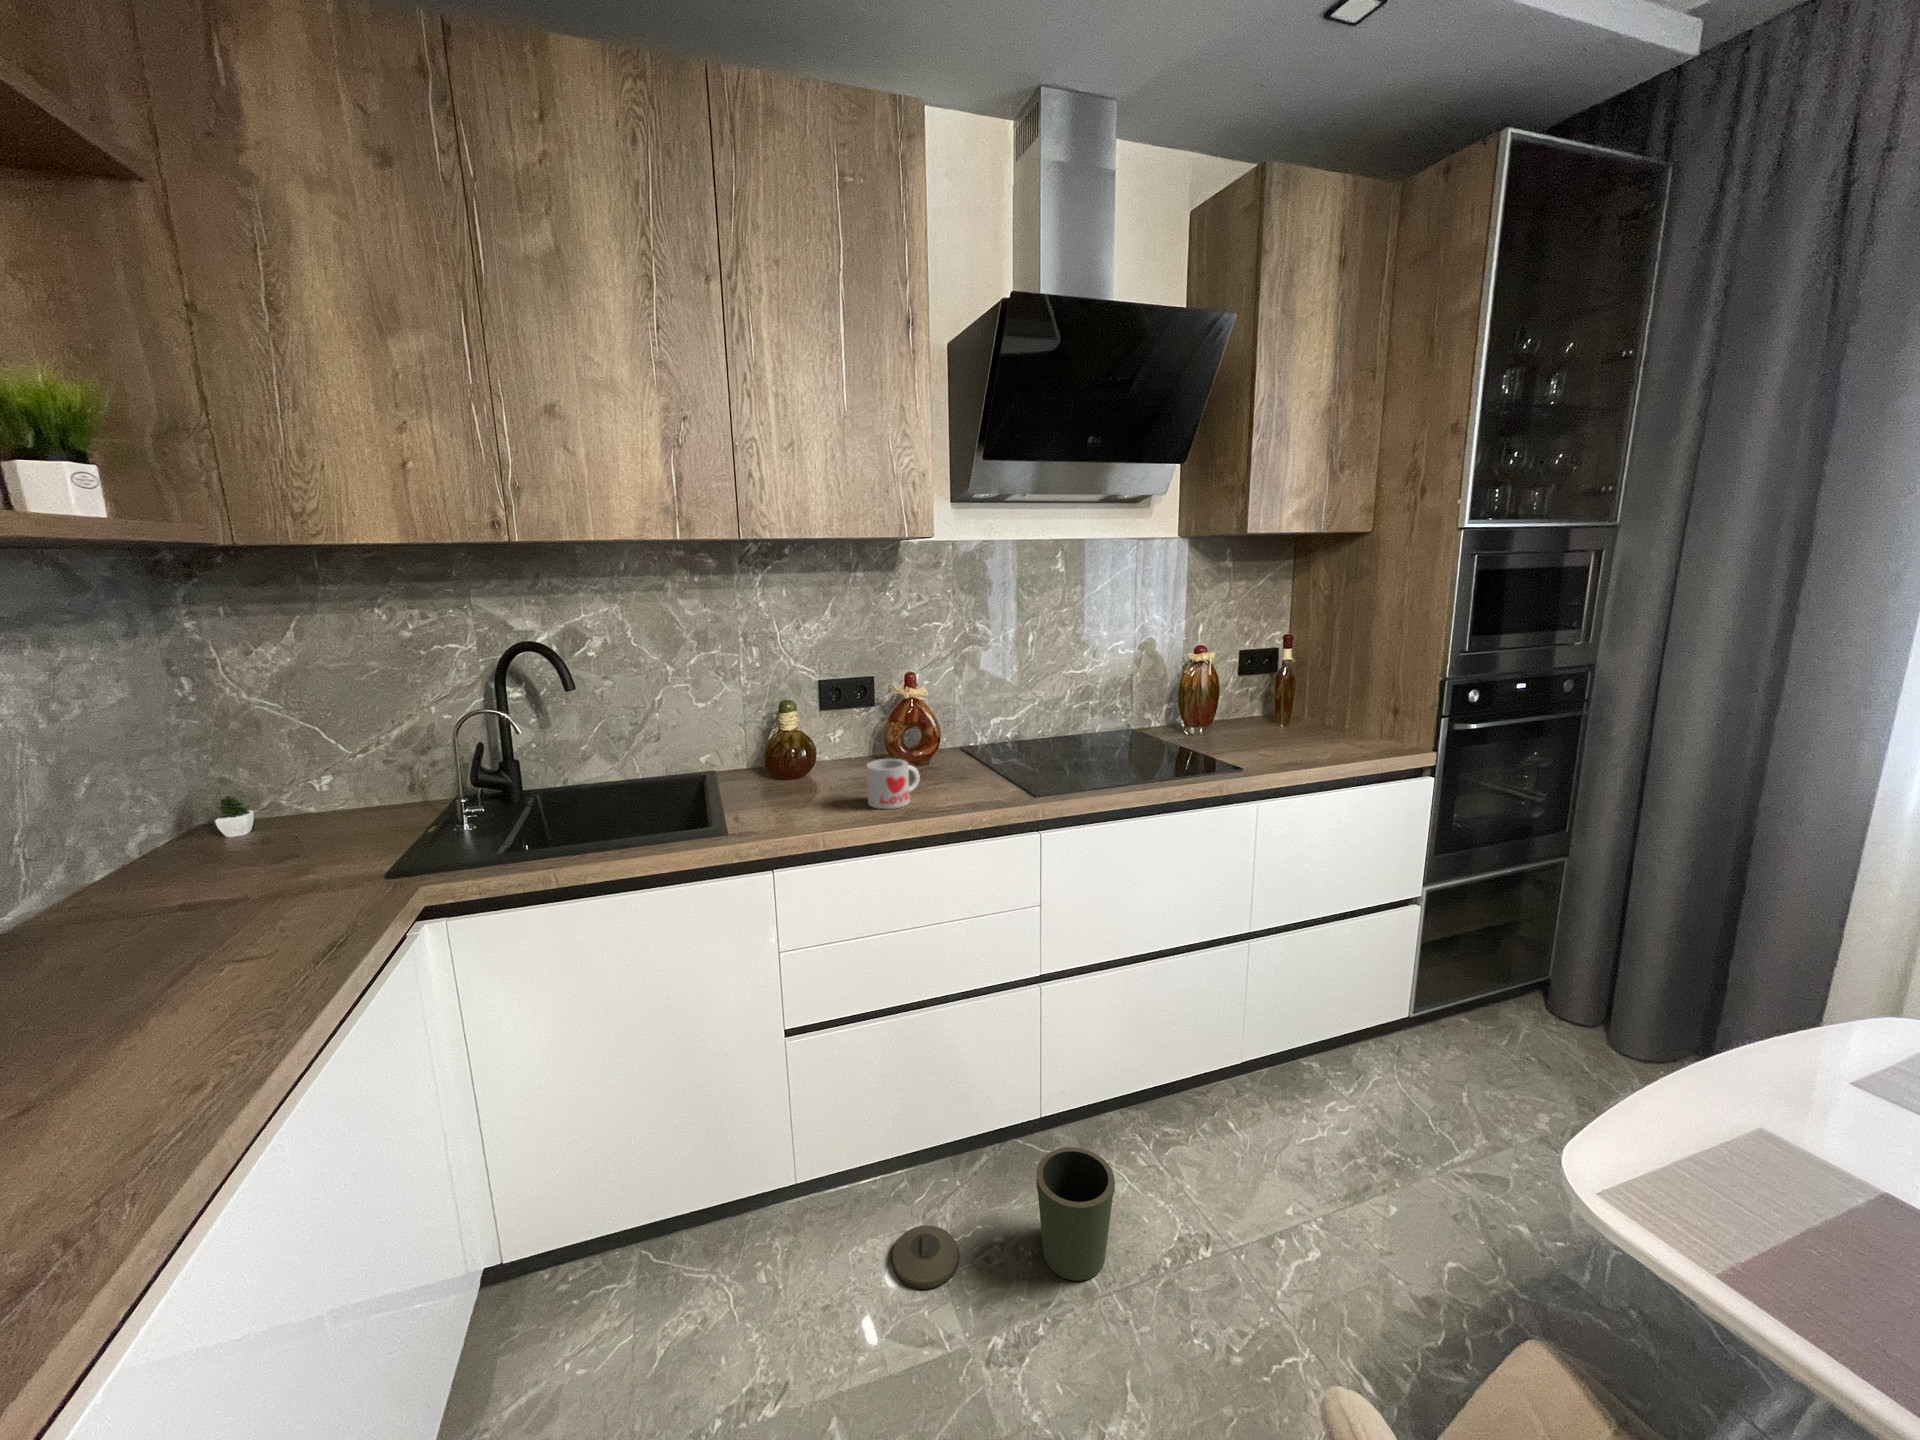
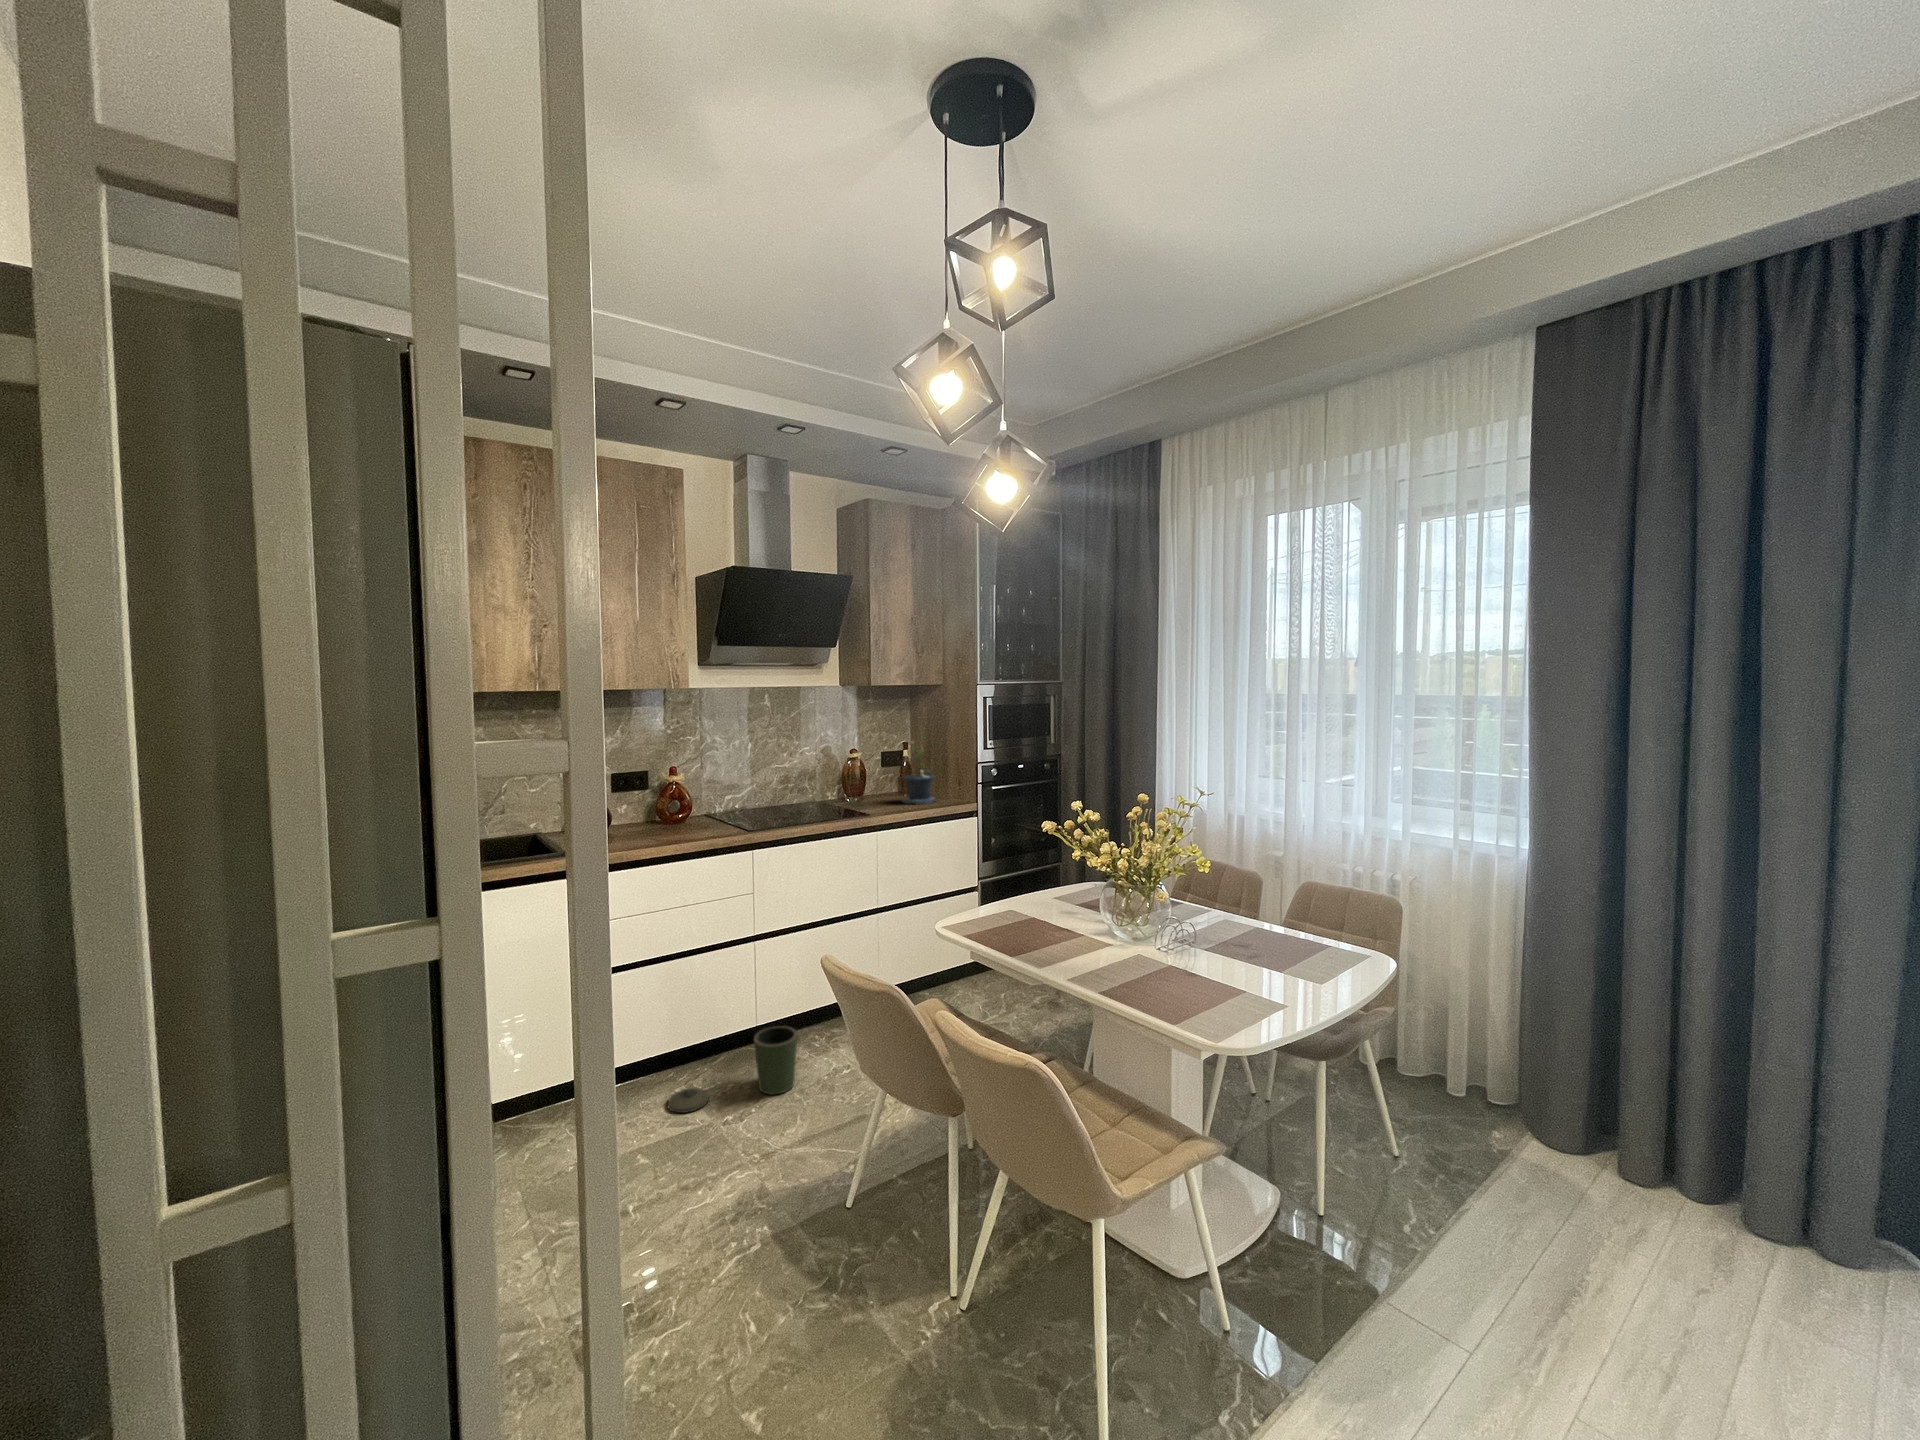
potted plant: none [1266,635,1350,749] -> present [902,741,936,804]
mug: present [867,759,920,809] -> none [650,814,682,842]

